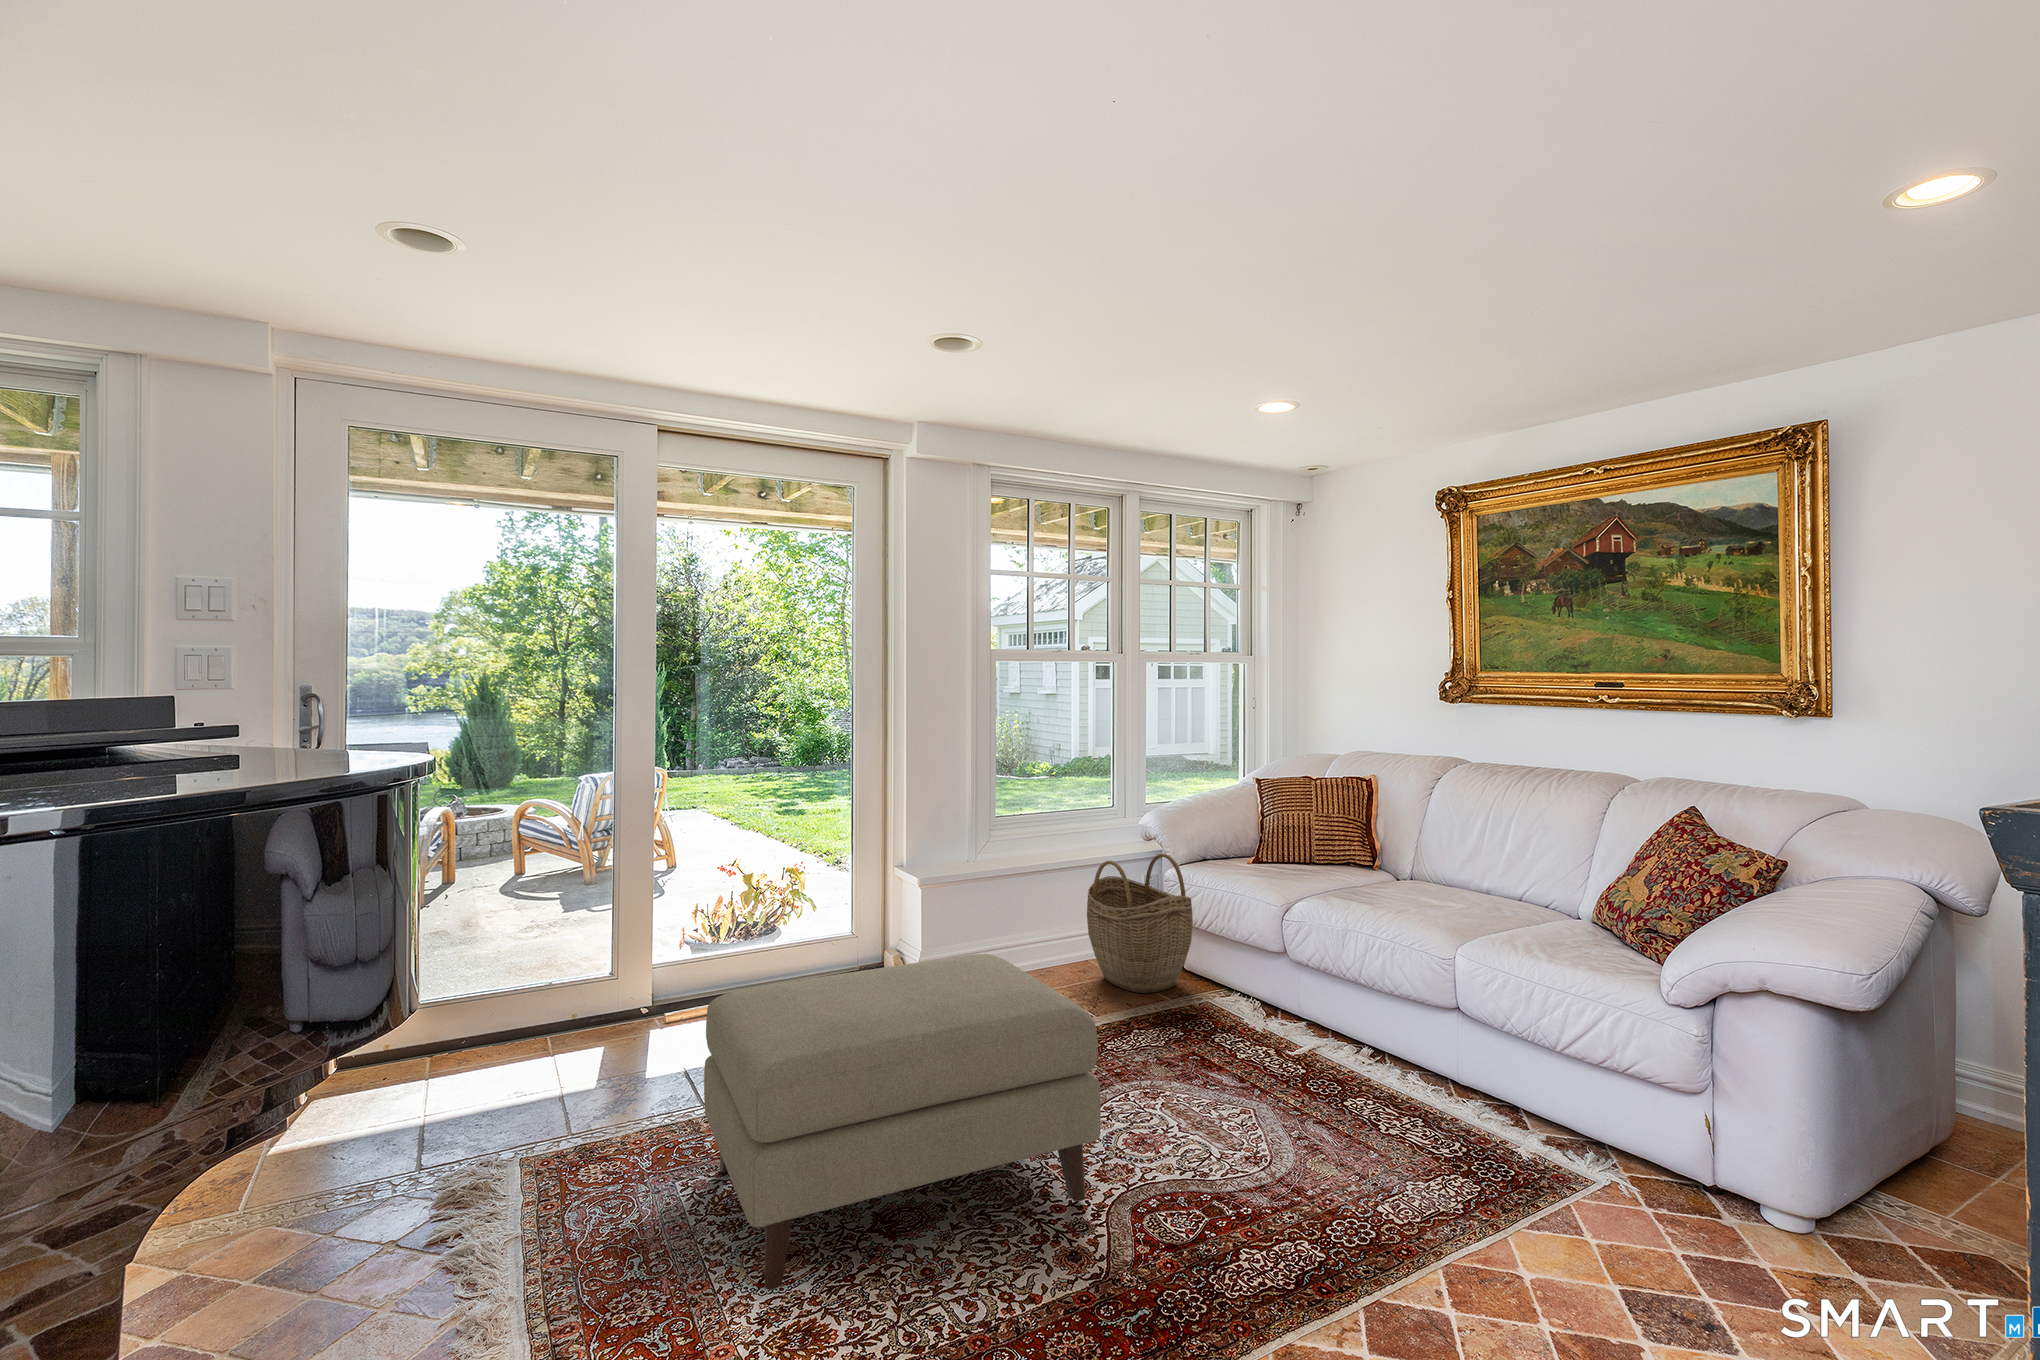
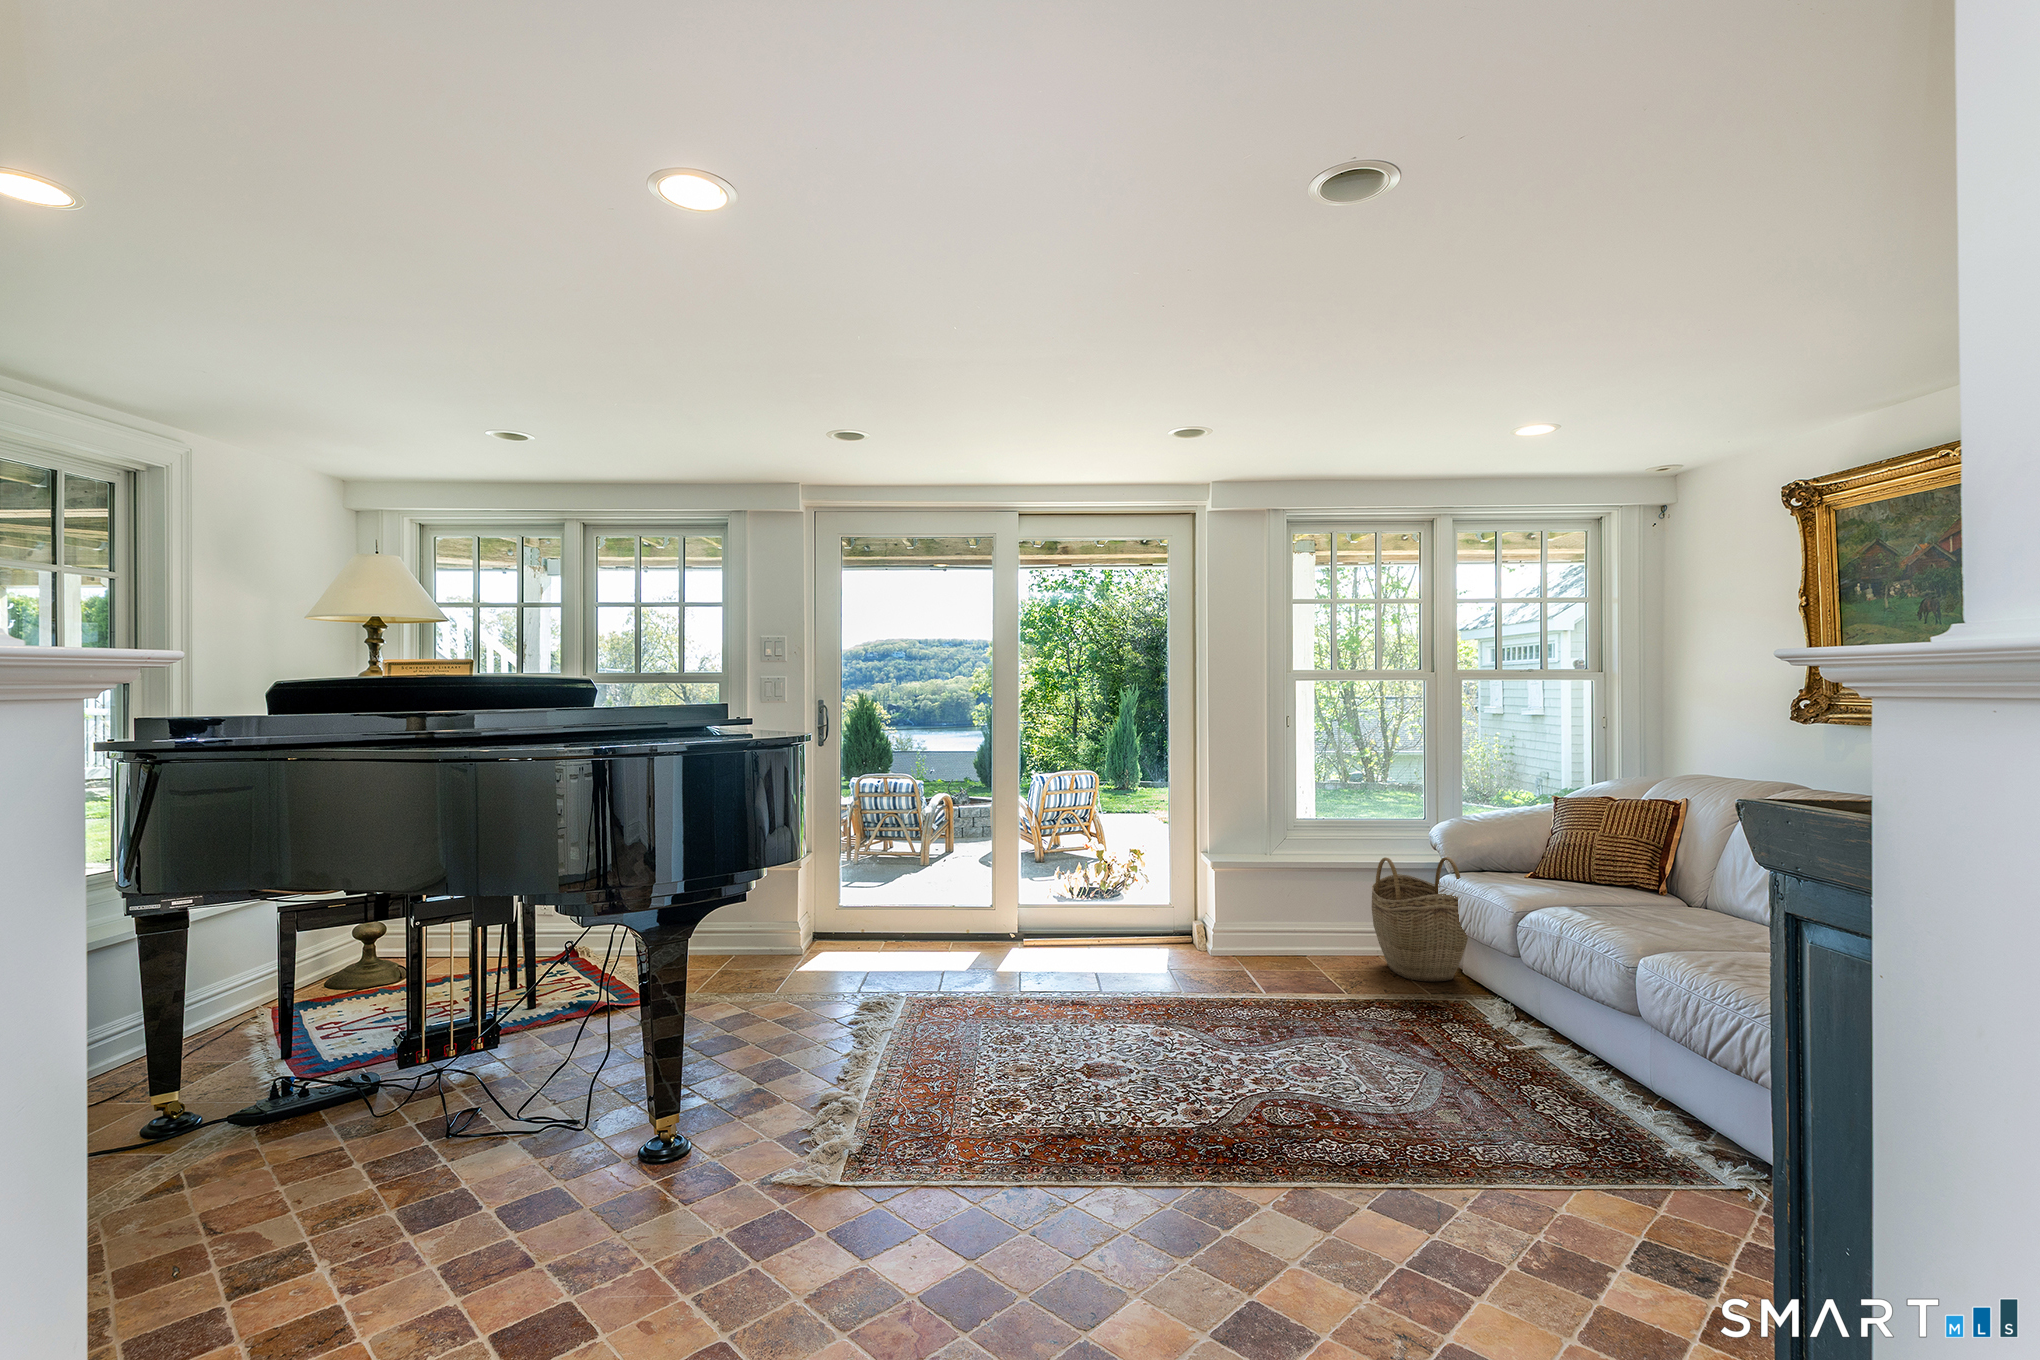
ottoman: present [704,954,1101,1290] -> none [985,904,1244,1089]

